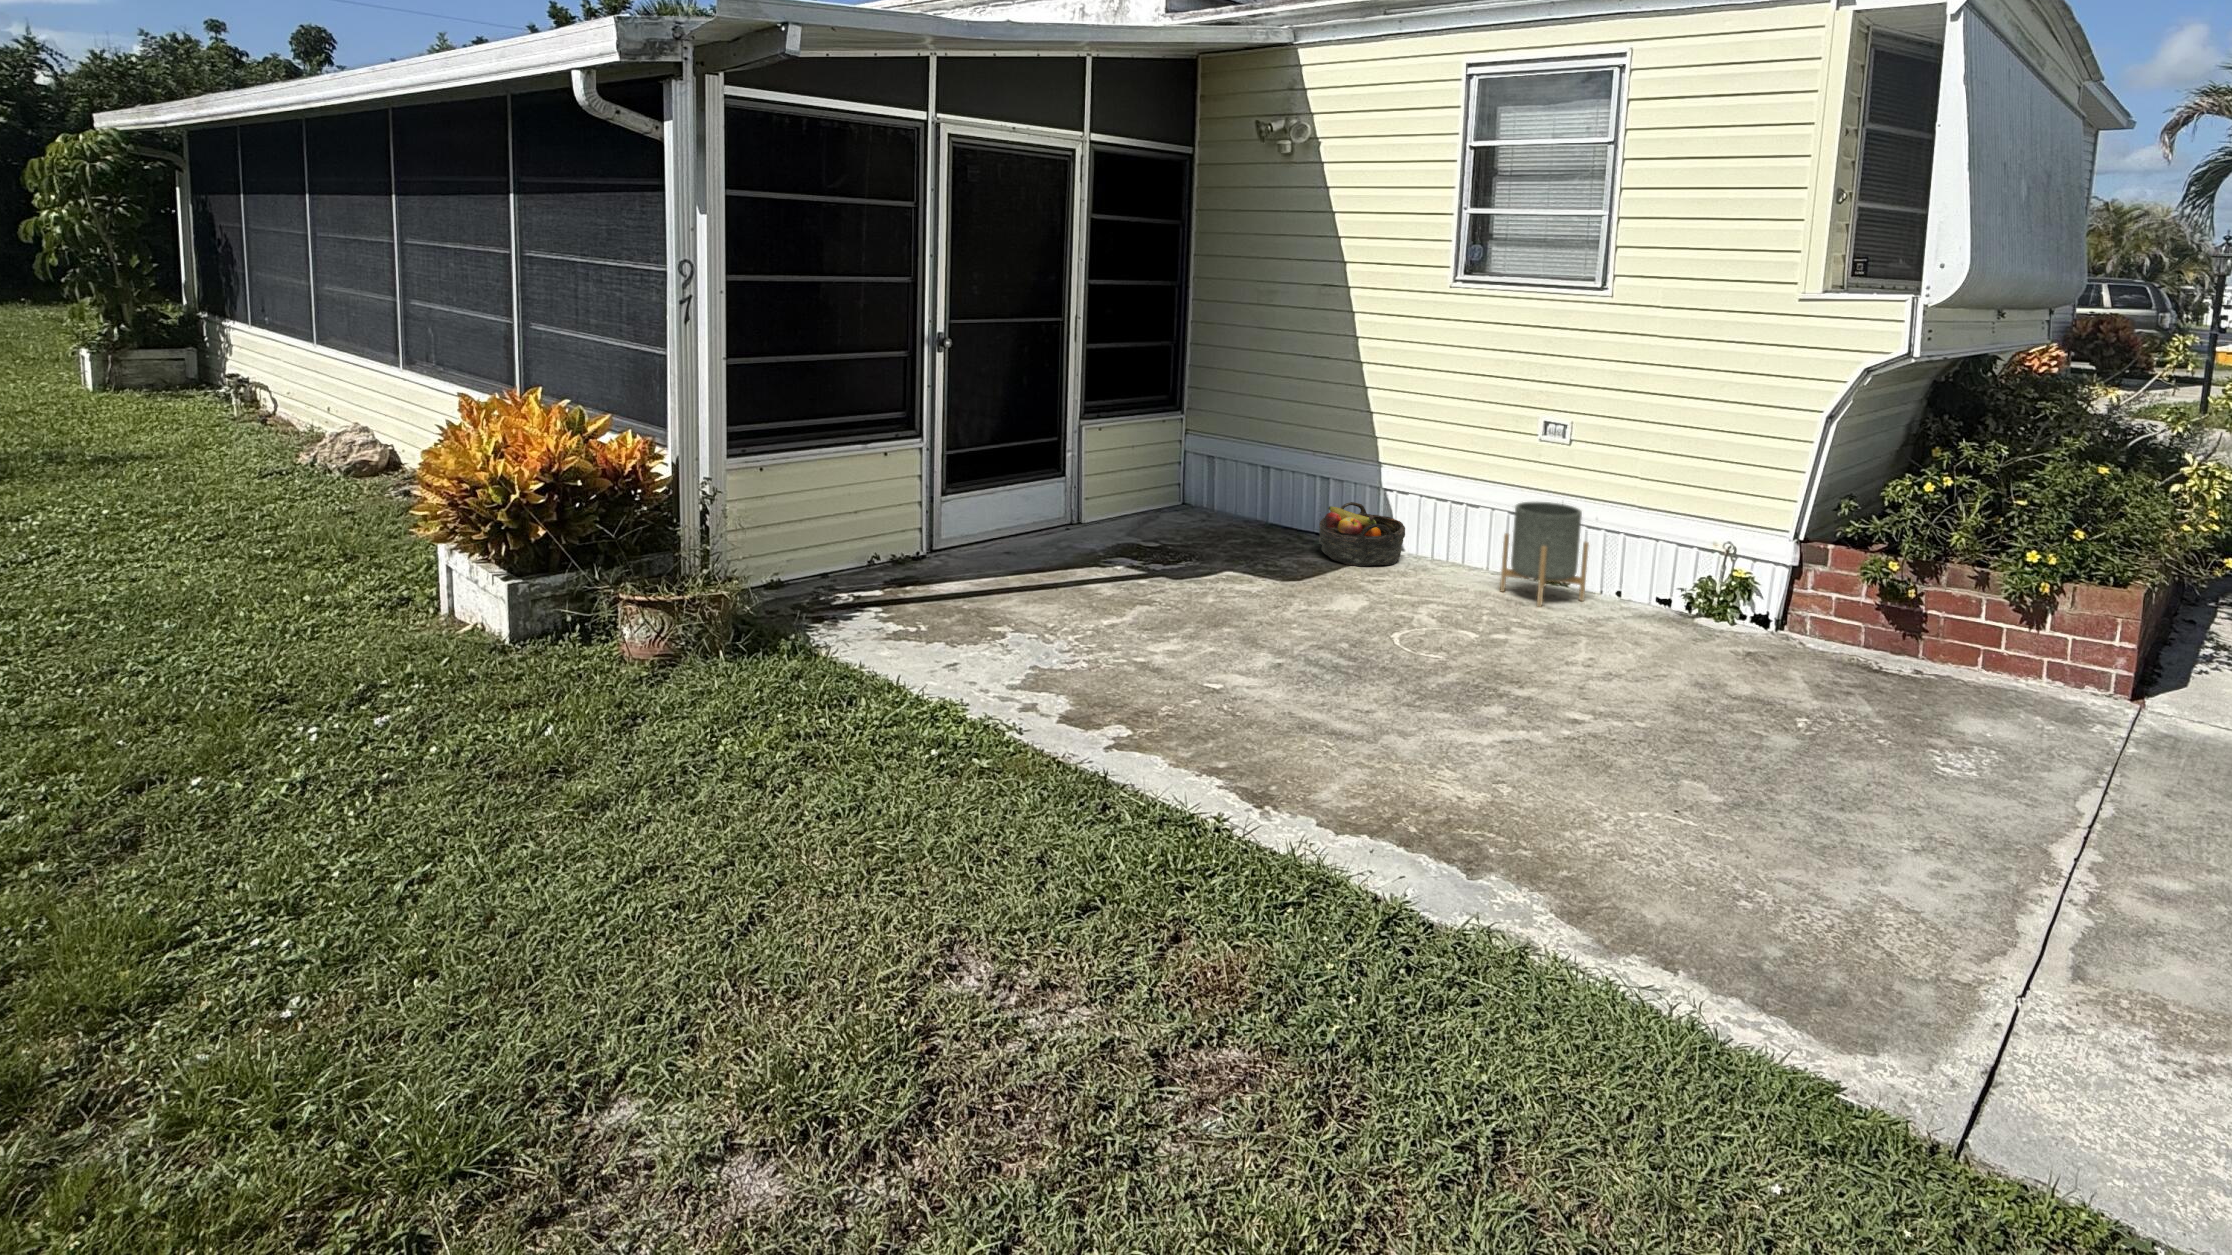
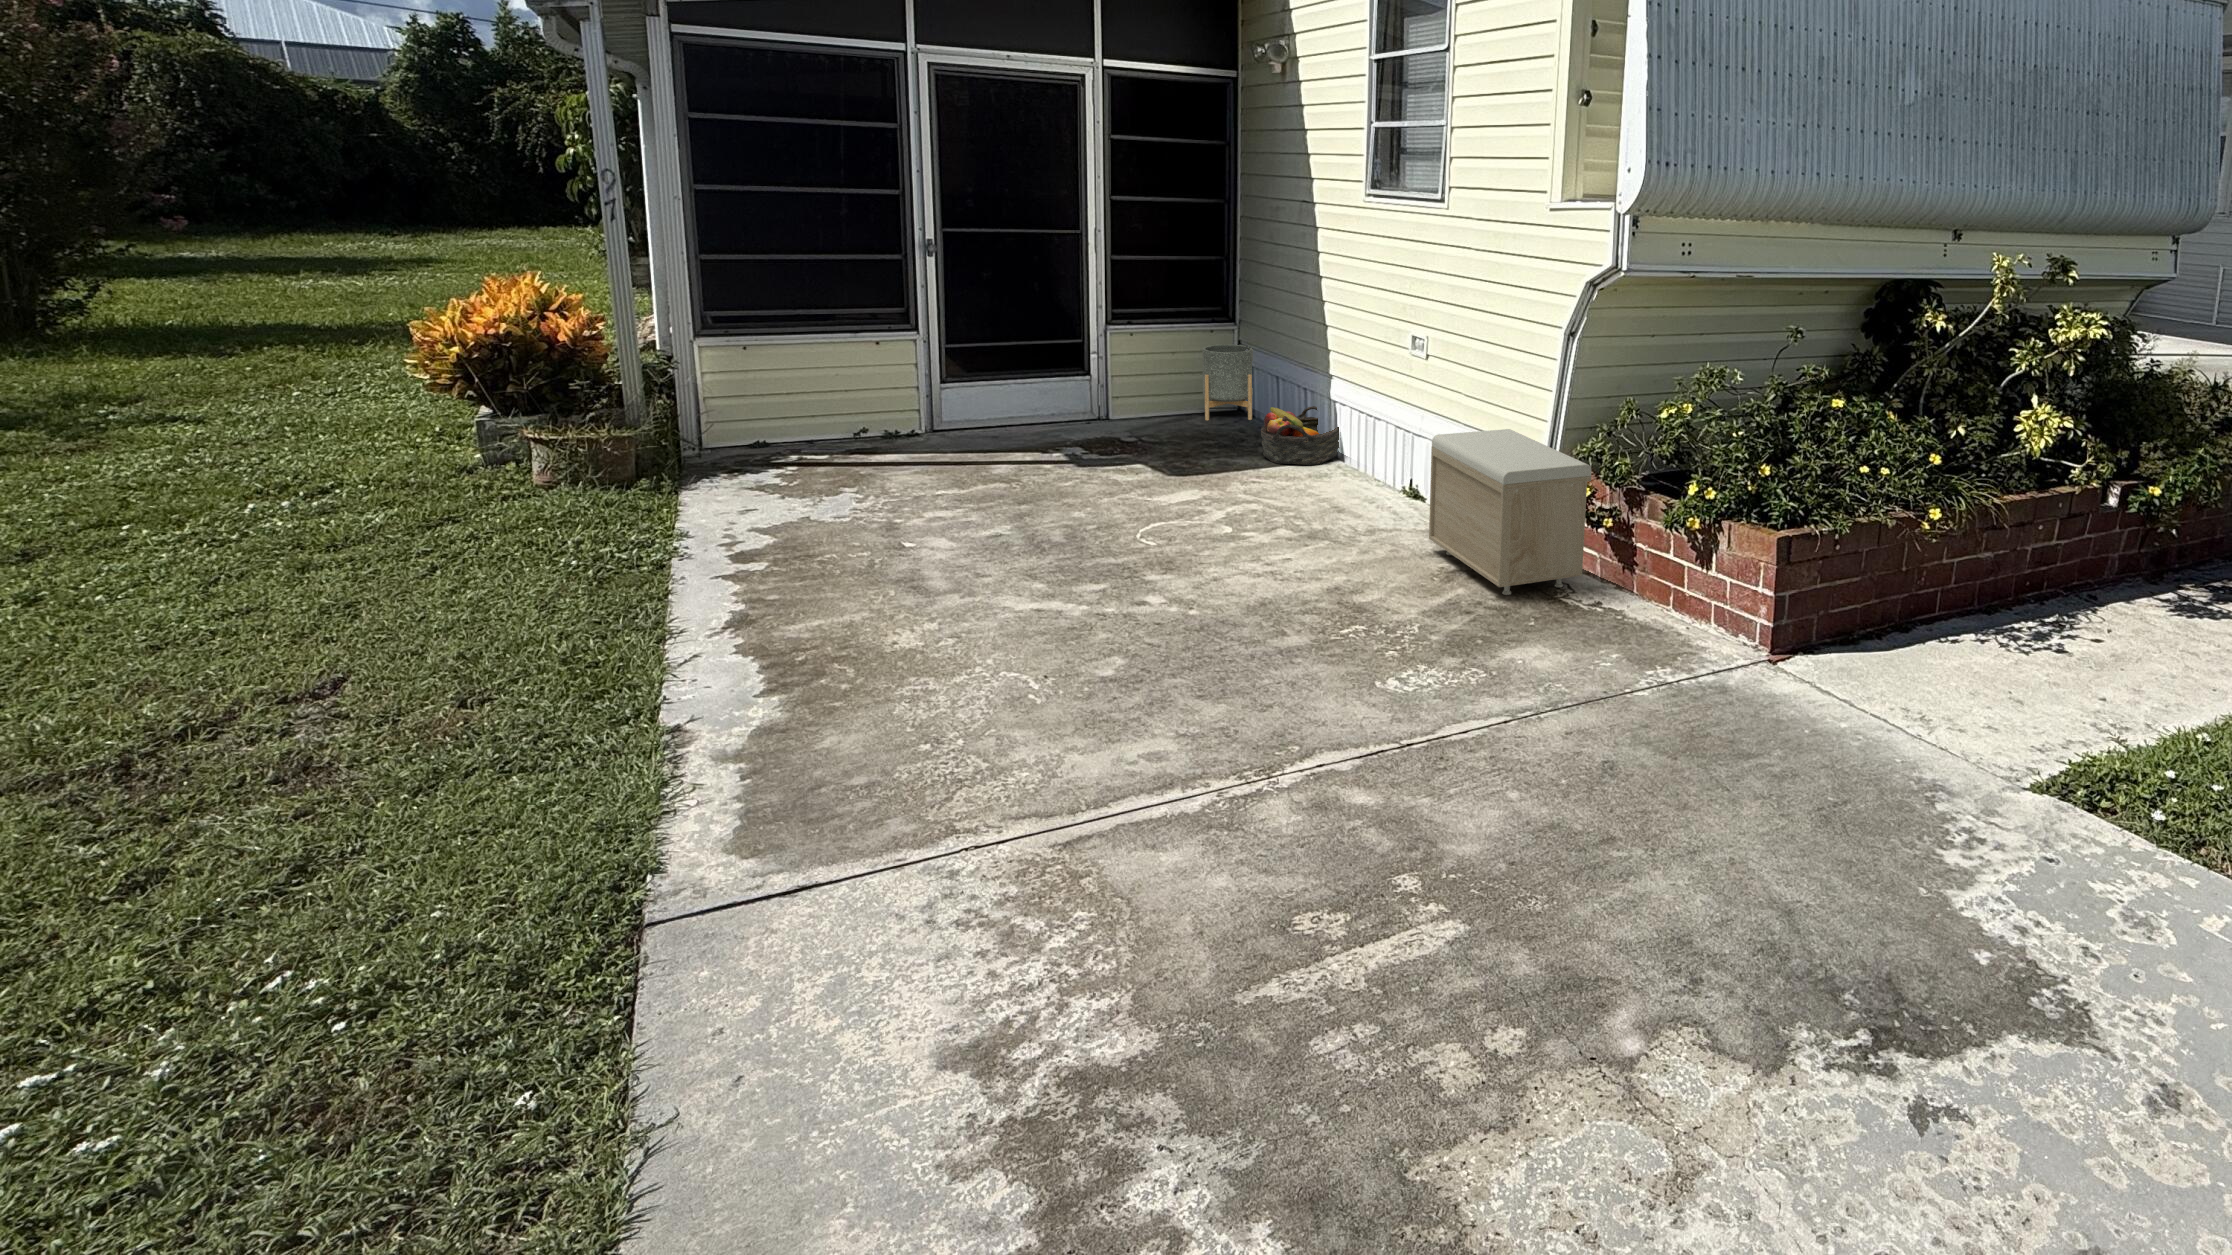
planter: present [1500,502,1589,607] -> present [1202,345,1253,420]
storage bench: none [1688,512,1891,675] -> present [1429,429,1591,595]

